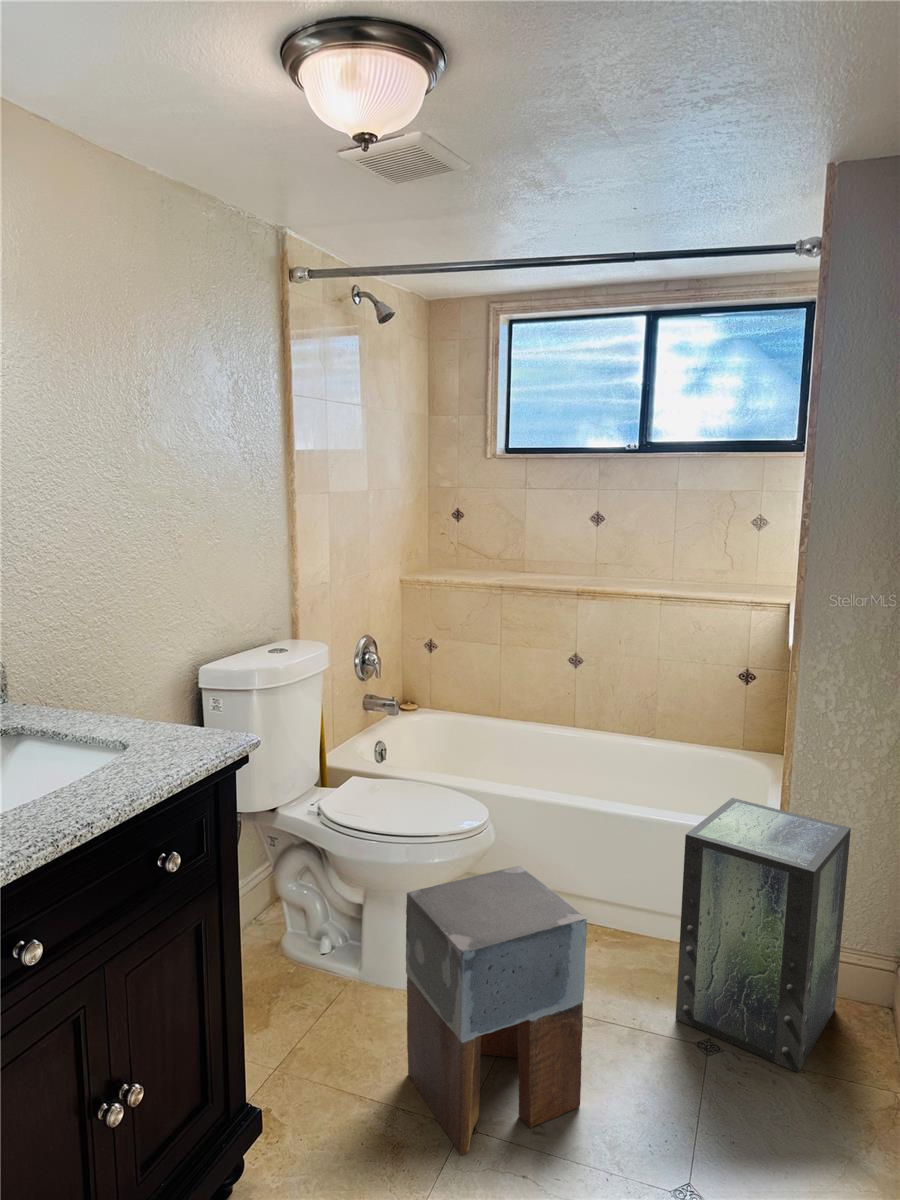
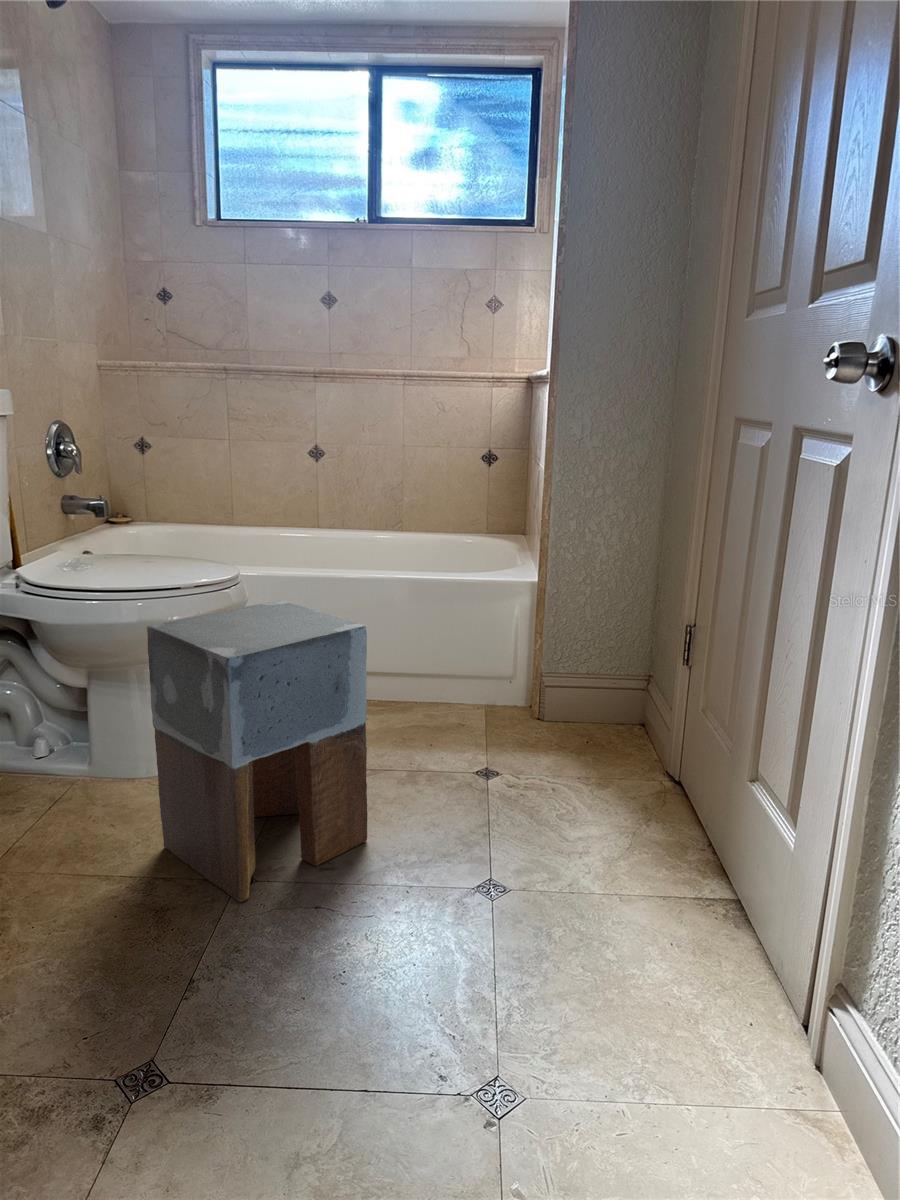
storage box: present [676,798,851,1073] -> none [451,539,609,781]

